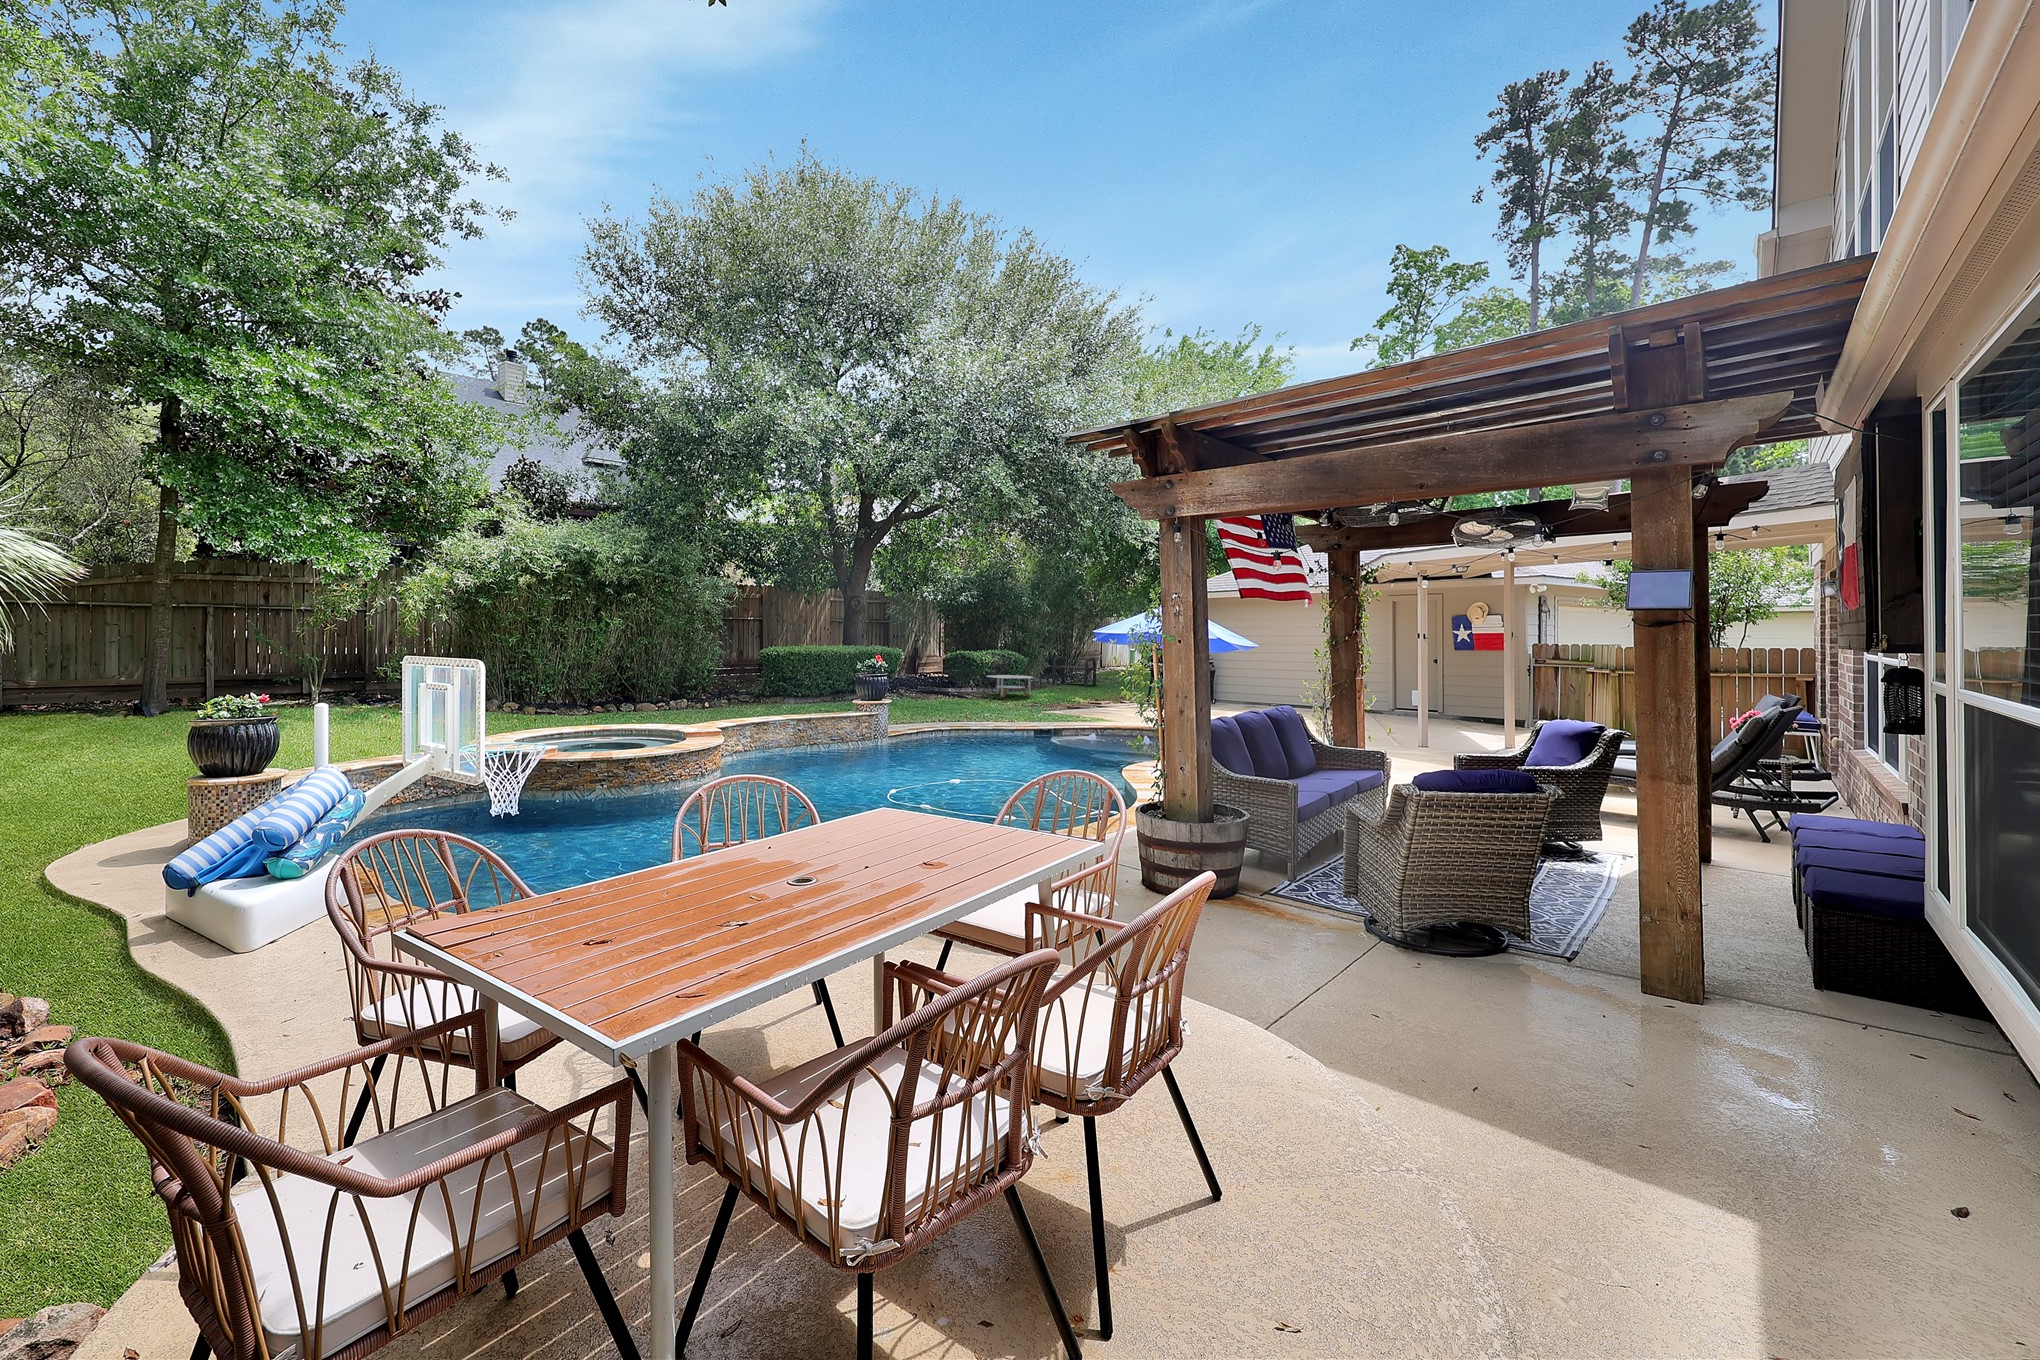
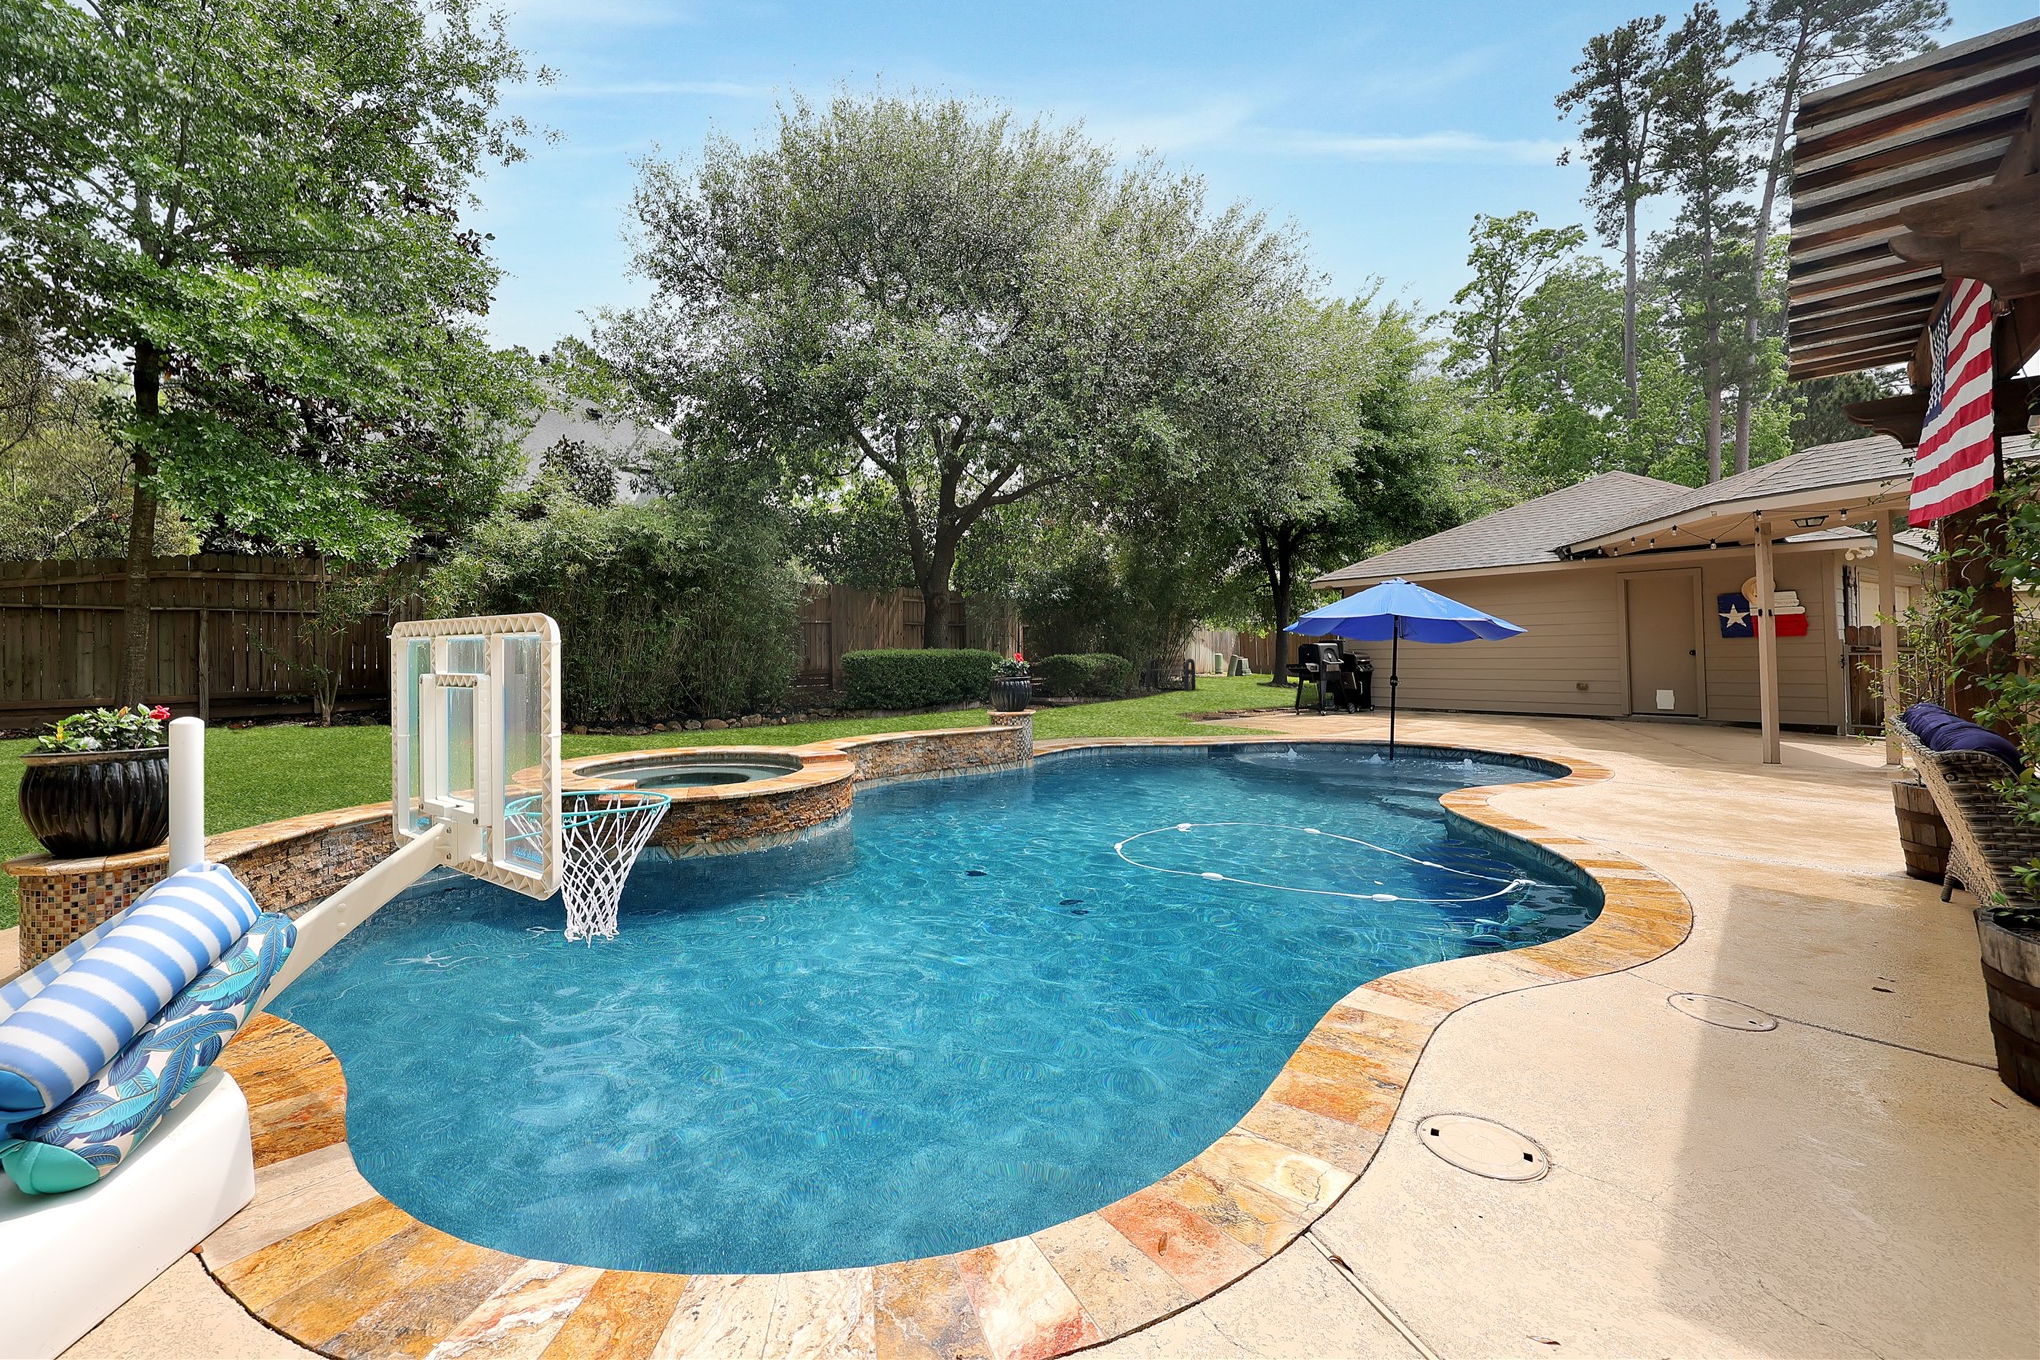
round table: present [987,675,1034,697] -> none [1088,679,1144,704]

